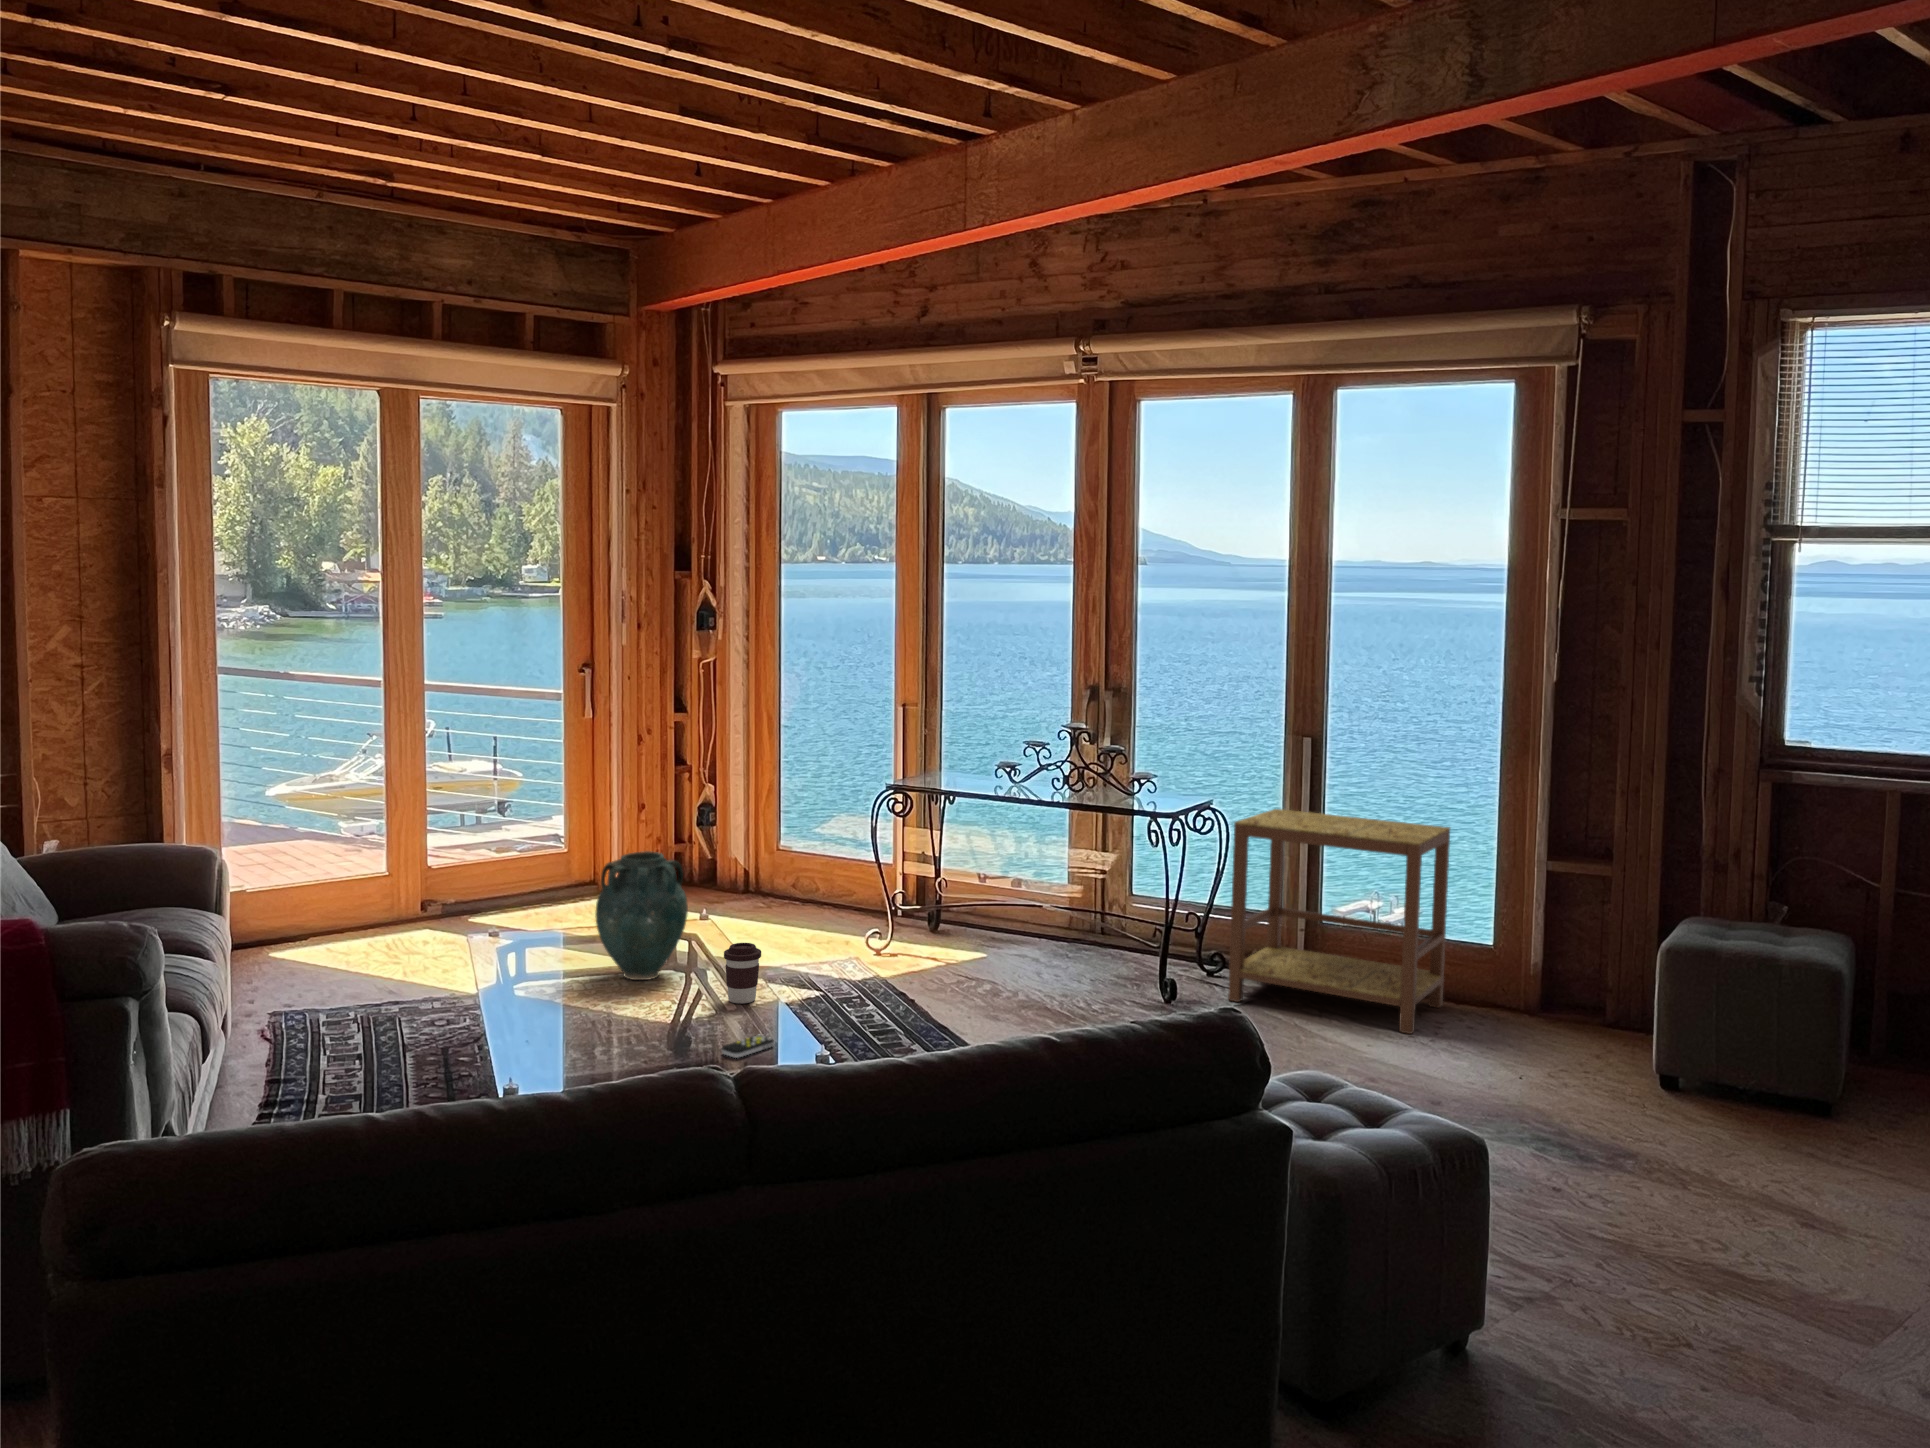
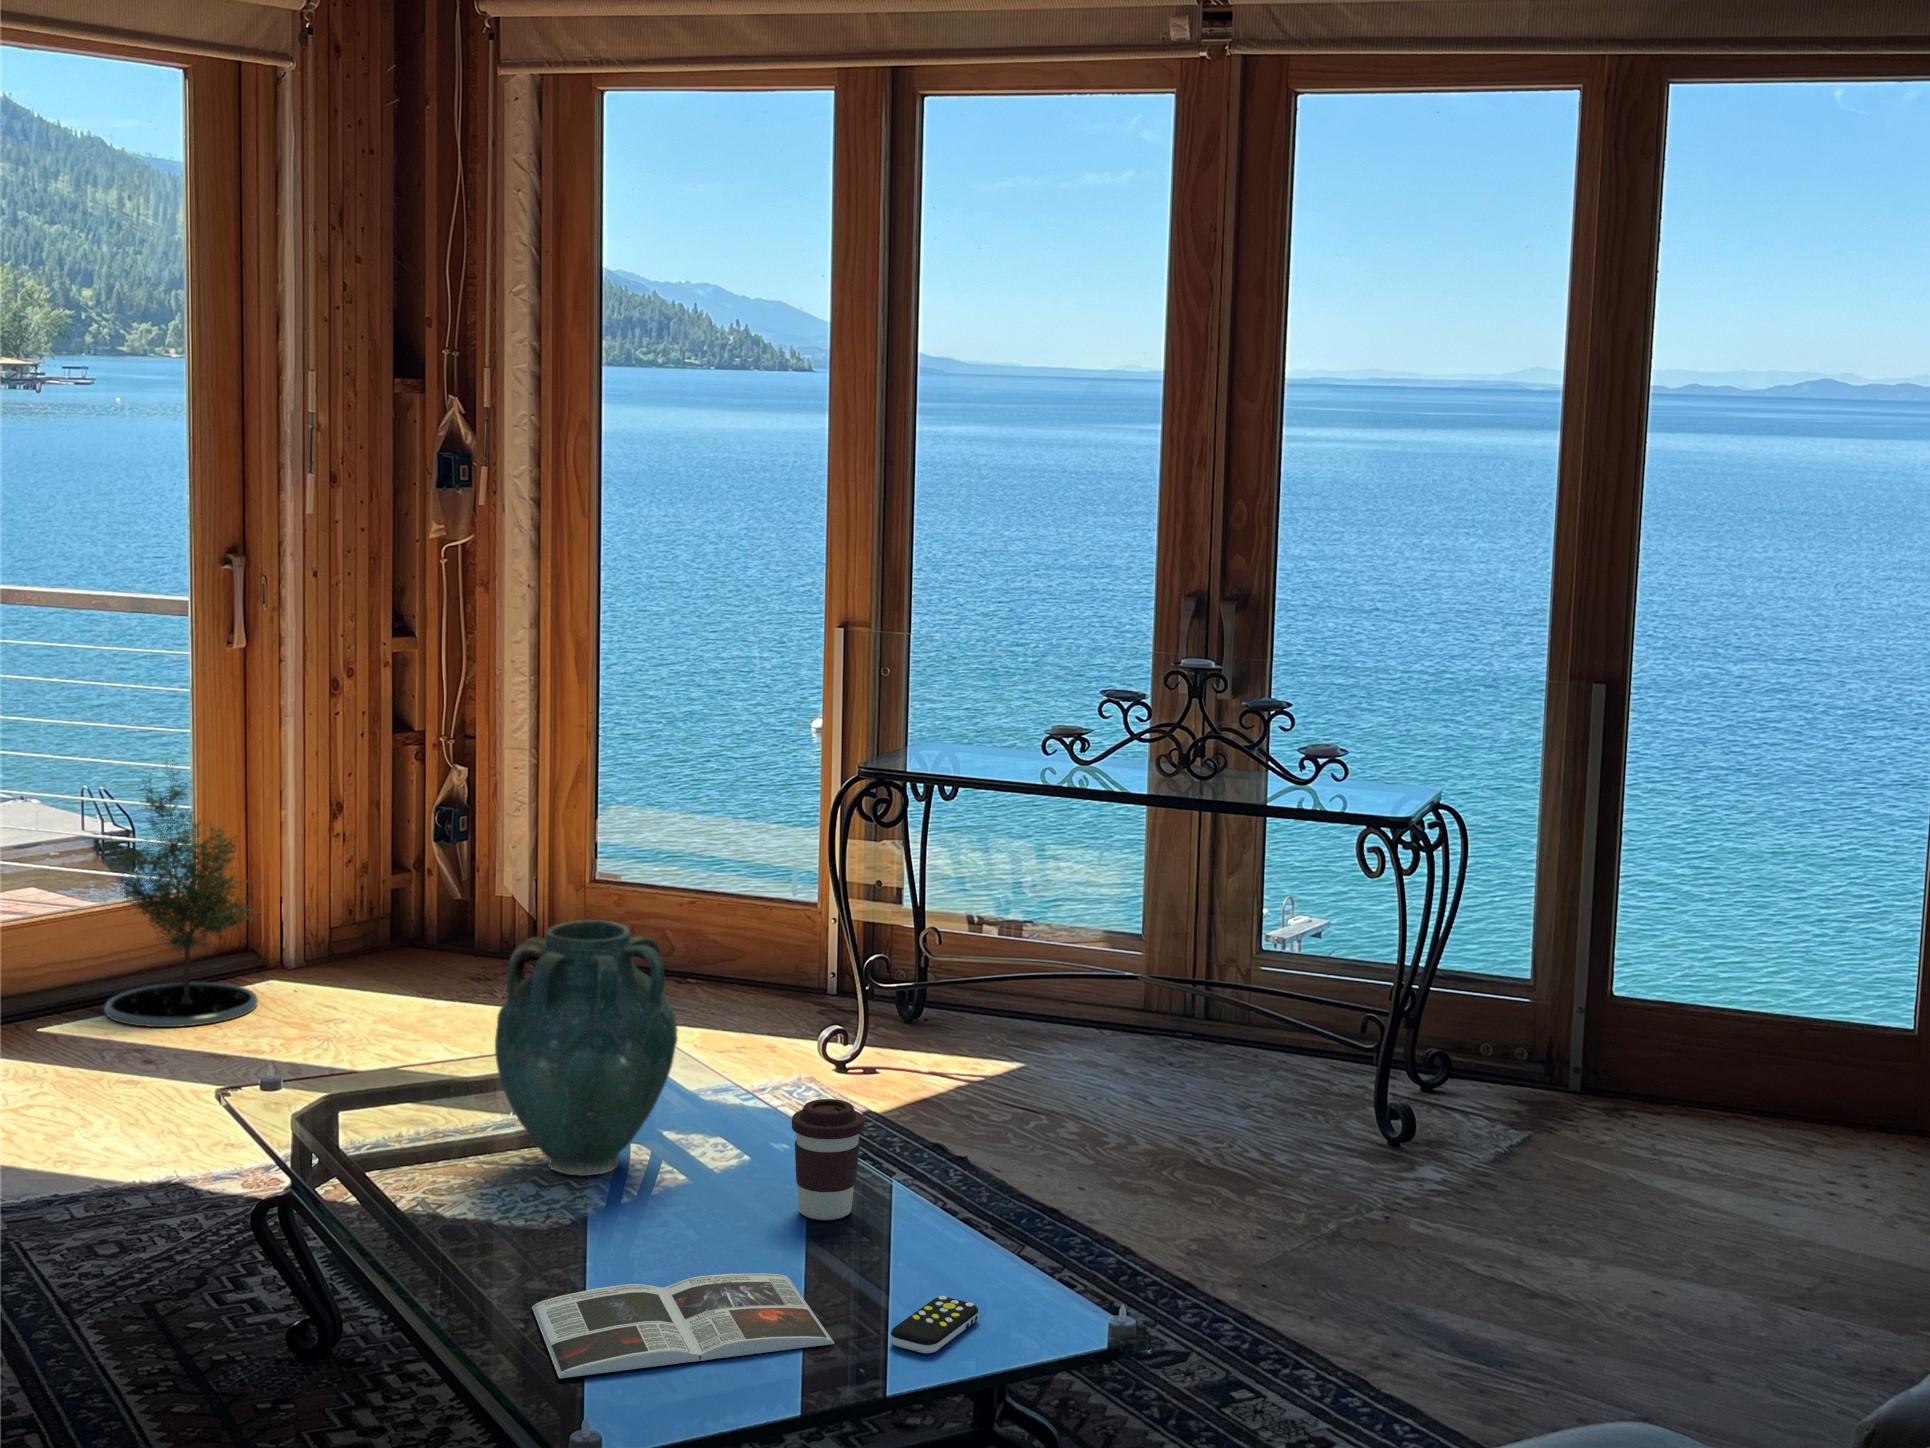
potted tree: none [505,776,588,921] -> present [105,763,258,1027]
side table: present [1228,809,1450,1034] -> none [1493,804,1857,1184]
magazine: none [557,1021,699,1057] -> present [532,1273,834,1379]

